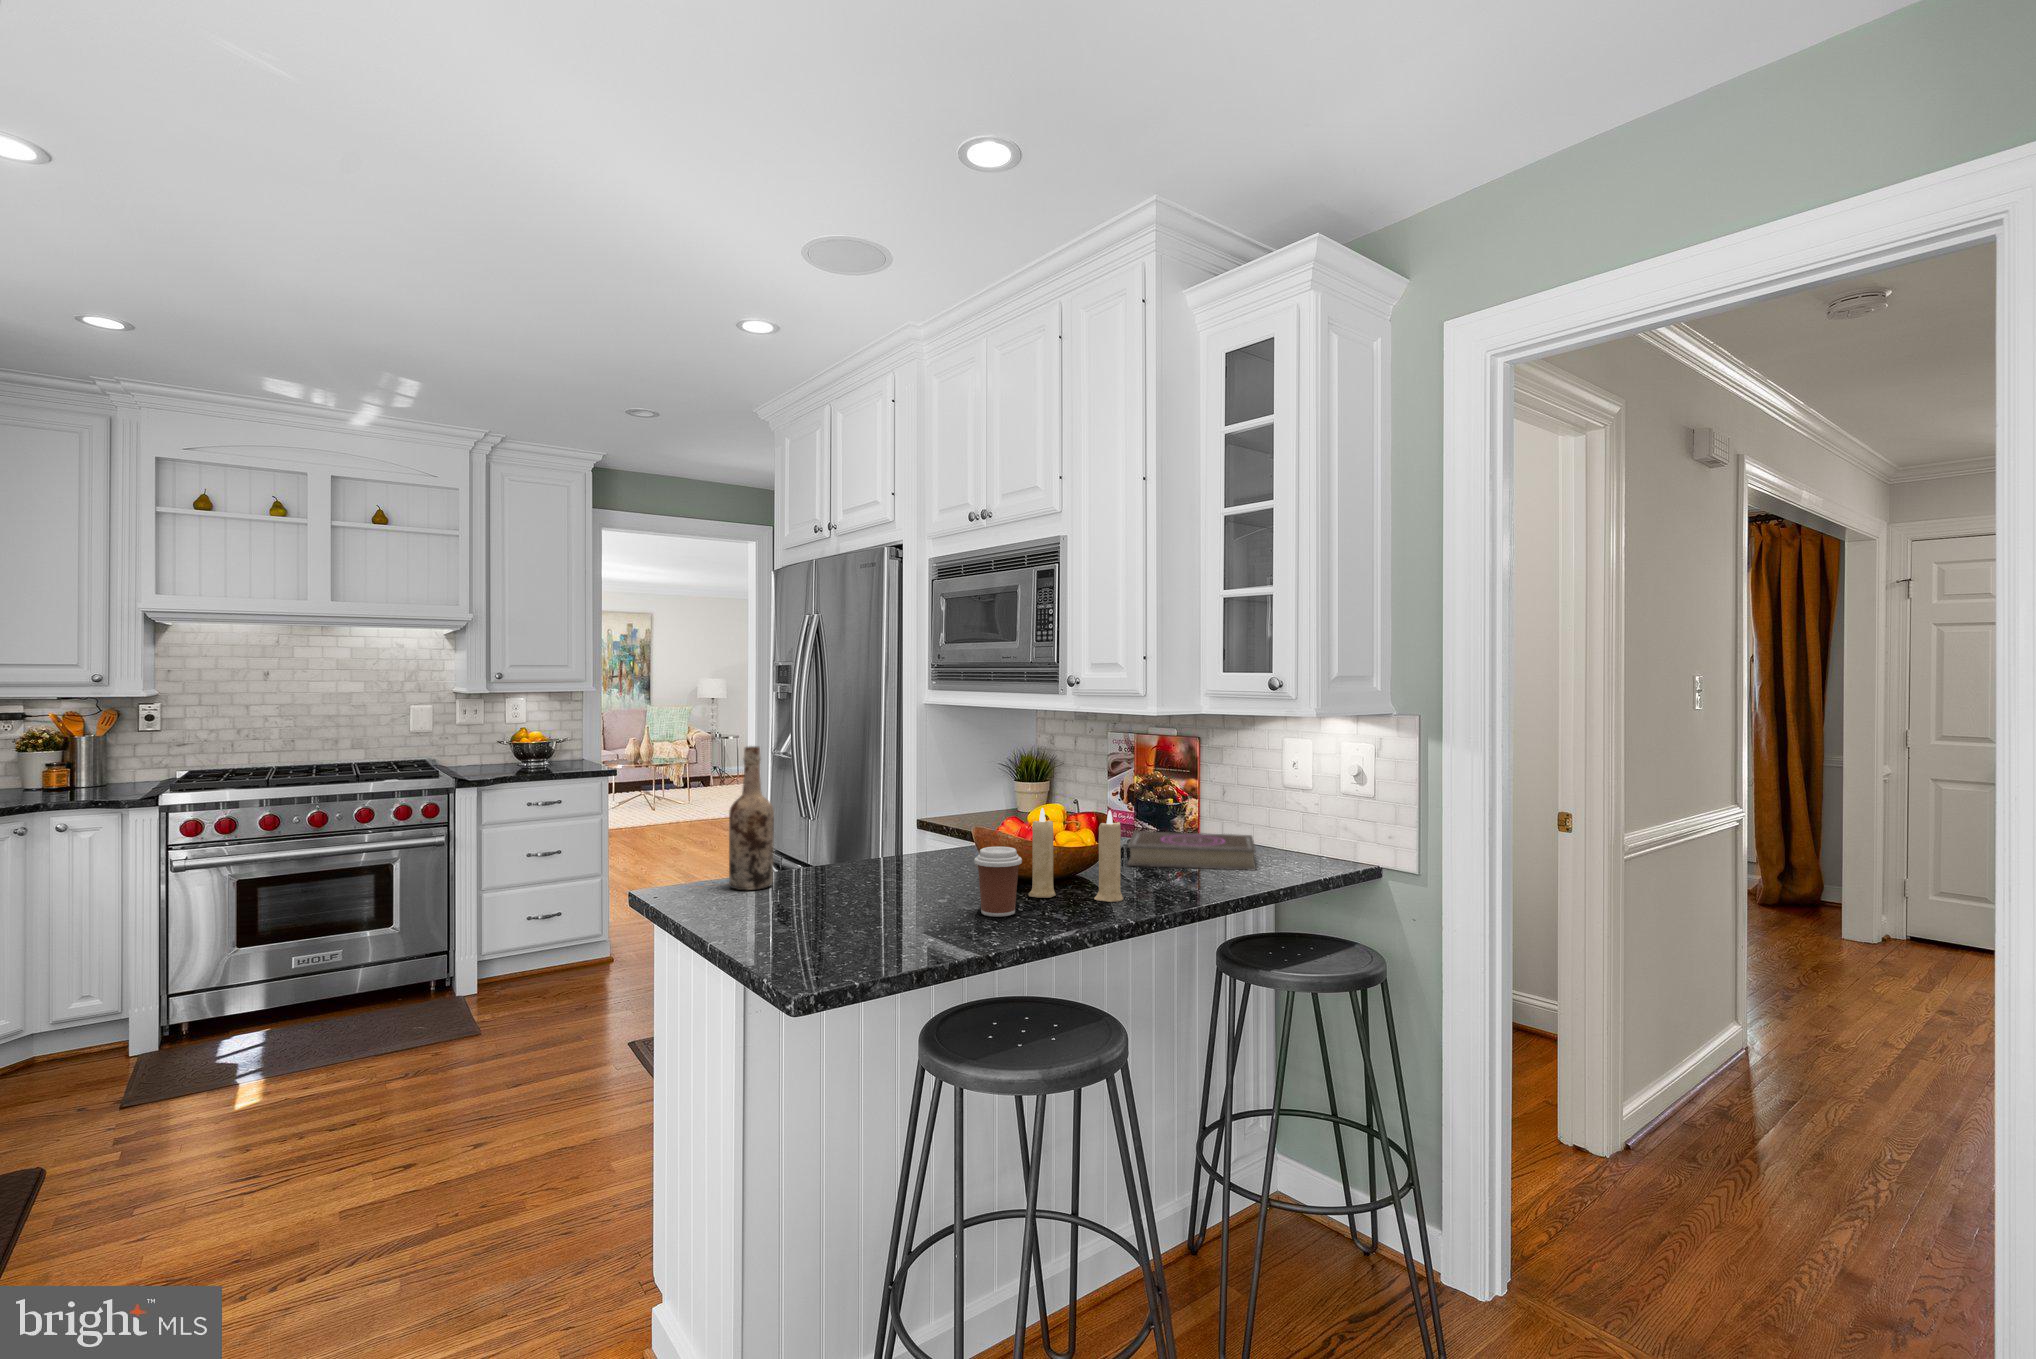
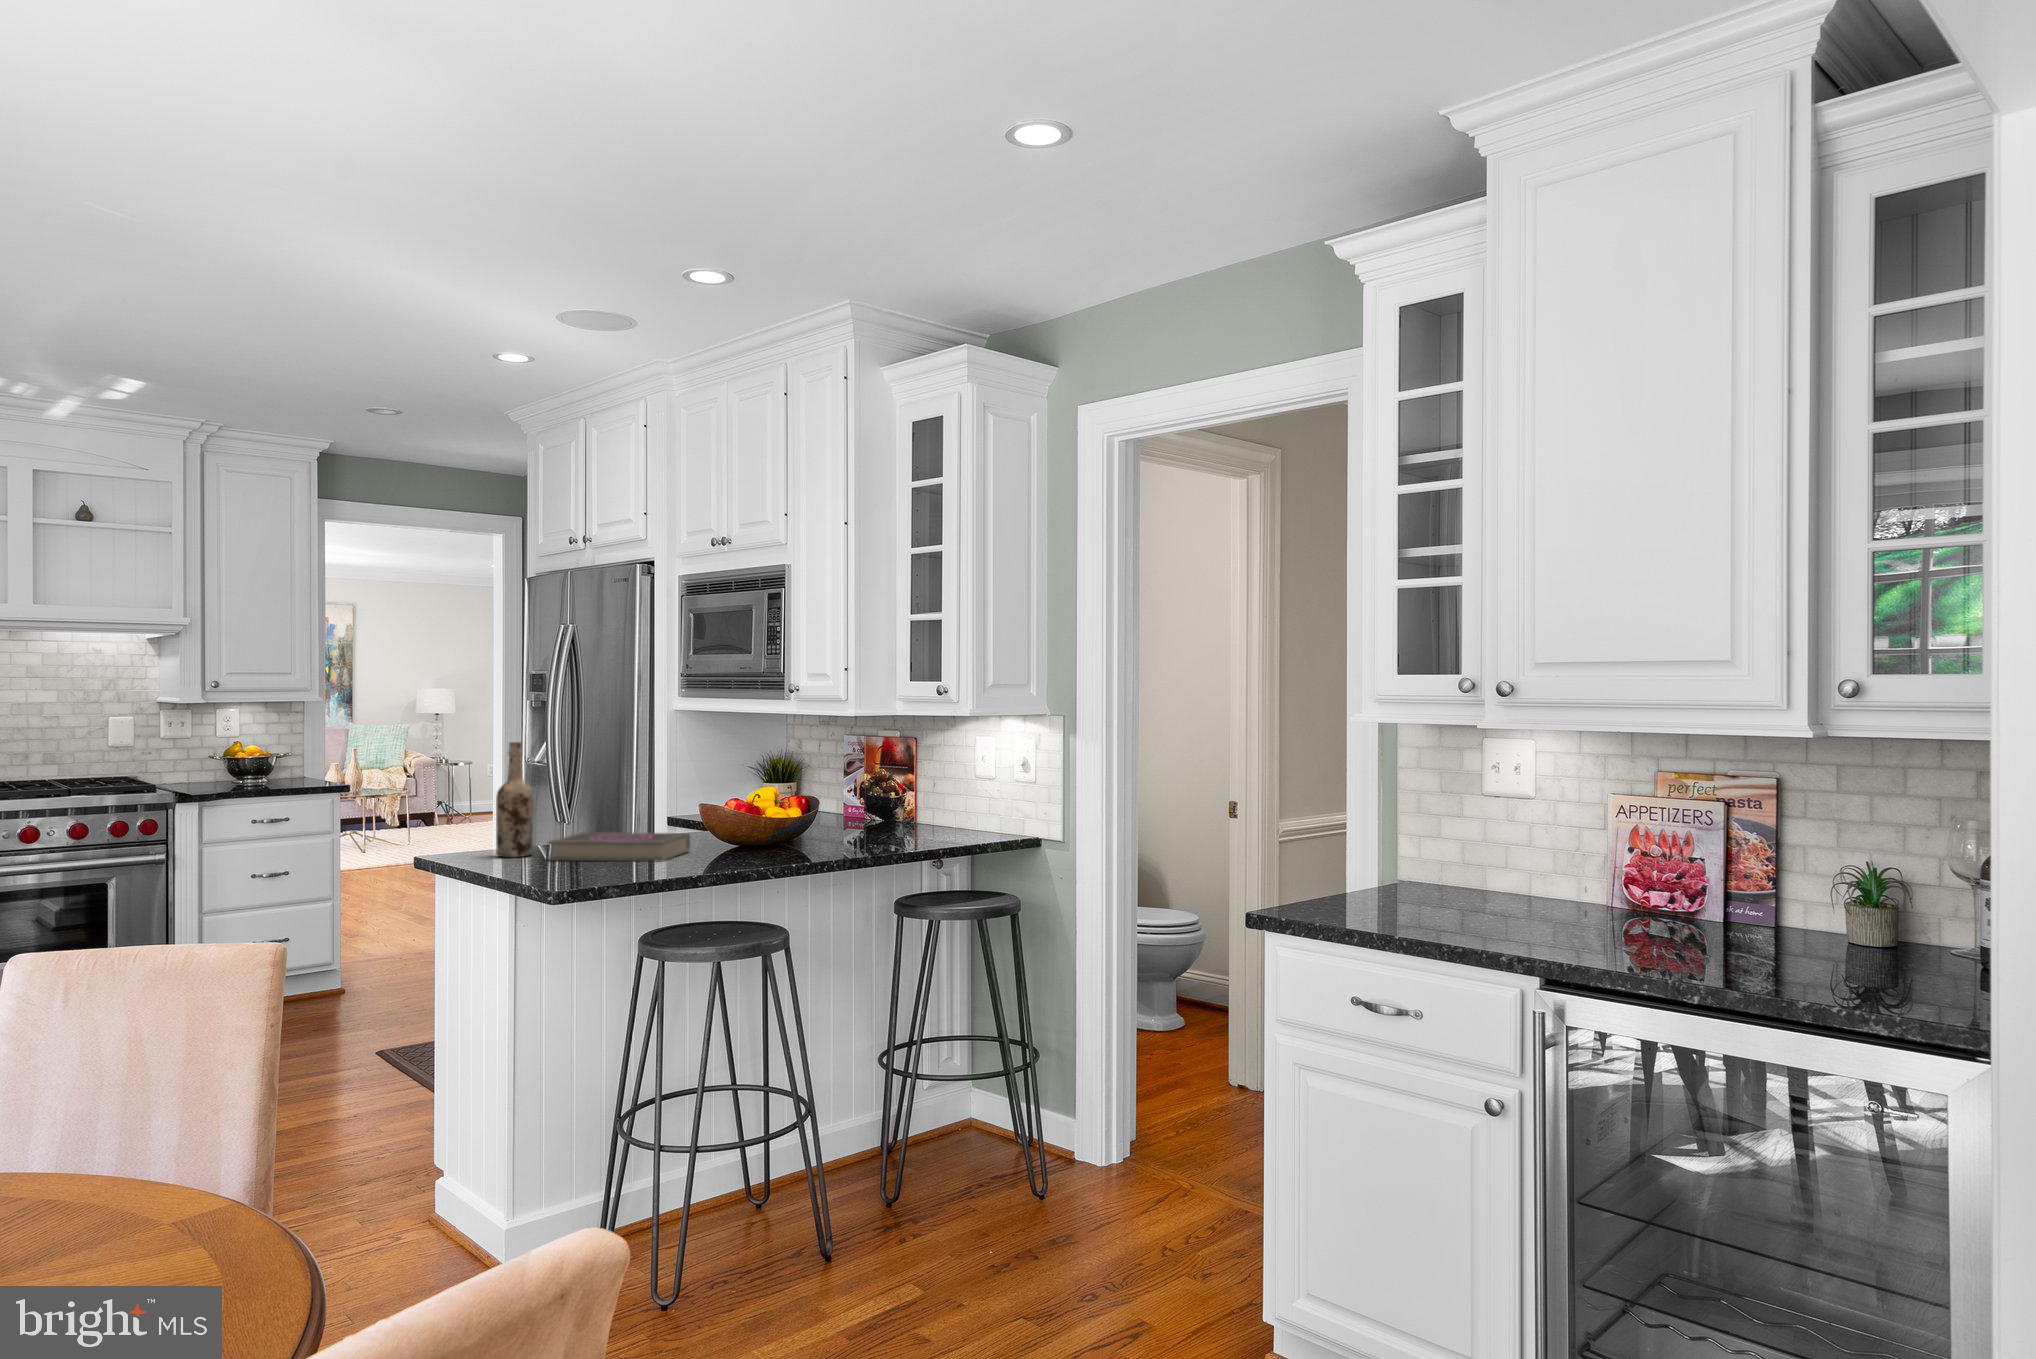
candle: present [1028,808,1123,902] -> none [740,785,813,857]
book: present [1128,831,1256,870] -> present [548,832,690,862]
coffee cup: present [974,847,1022,917] -> none [693,814,729,864]

